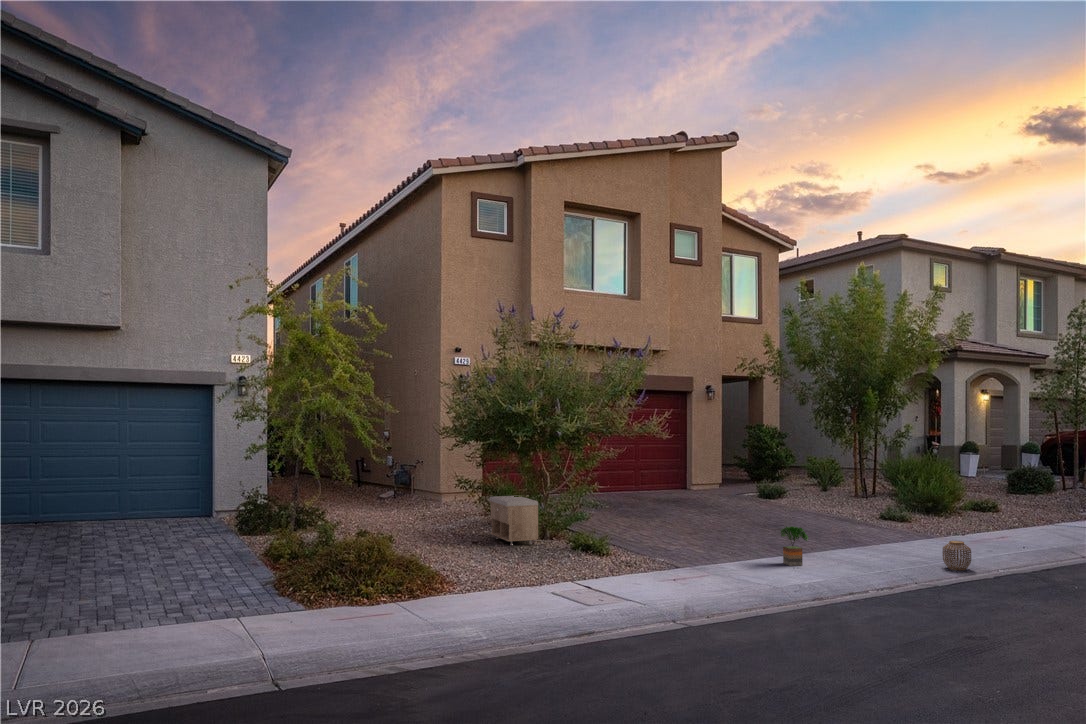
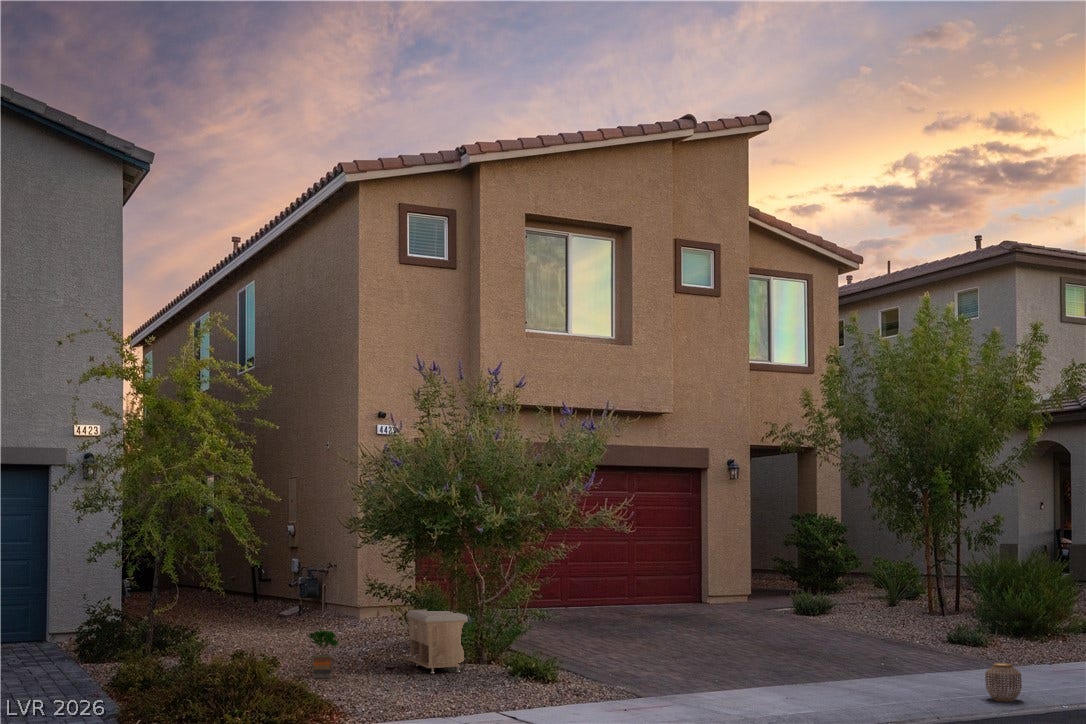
potted tree: present [781,526,808,566] -> present [308,630,338,679]

